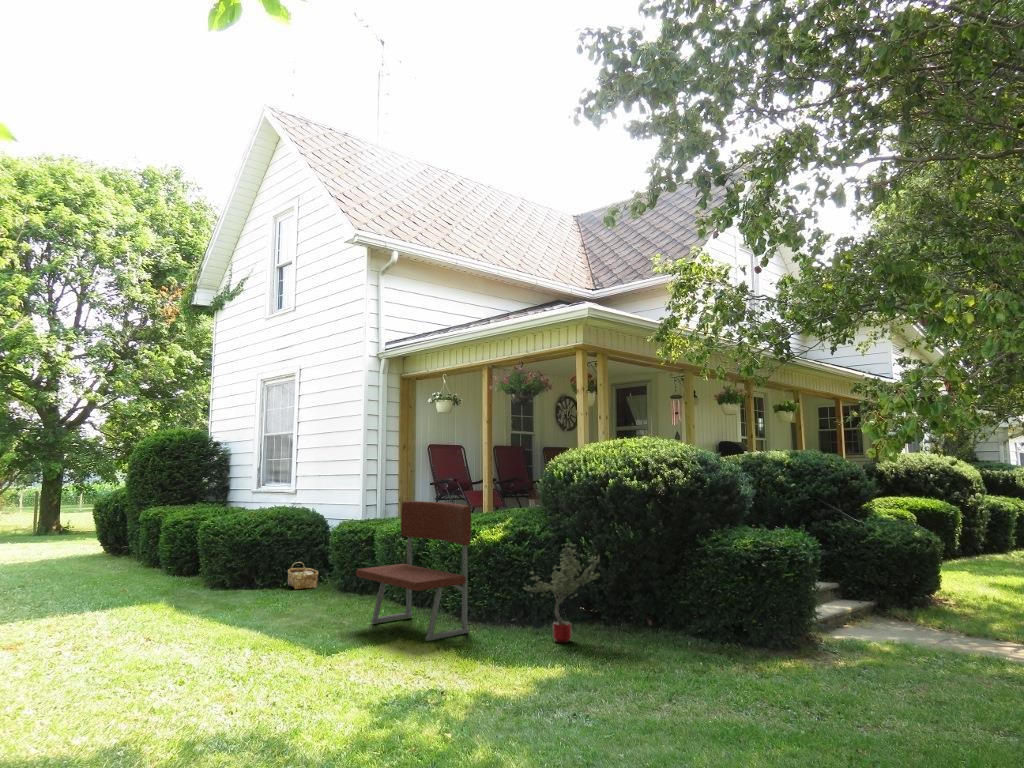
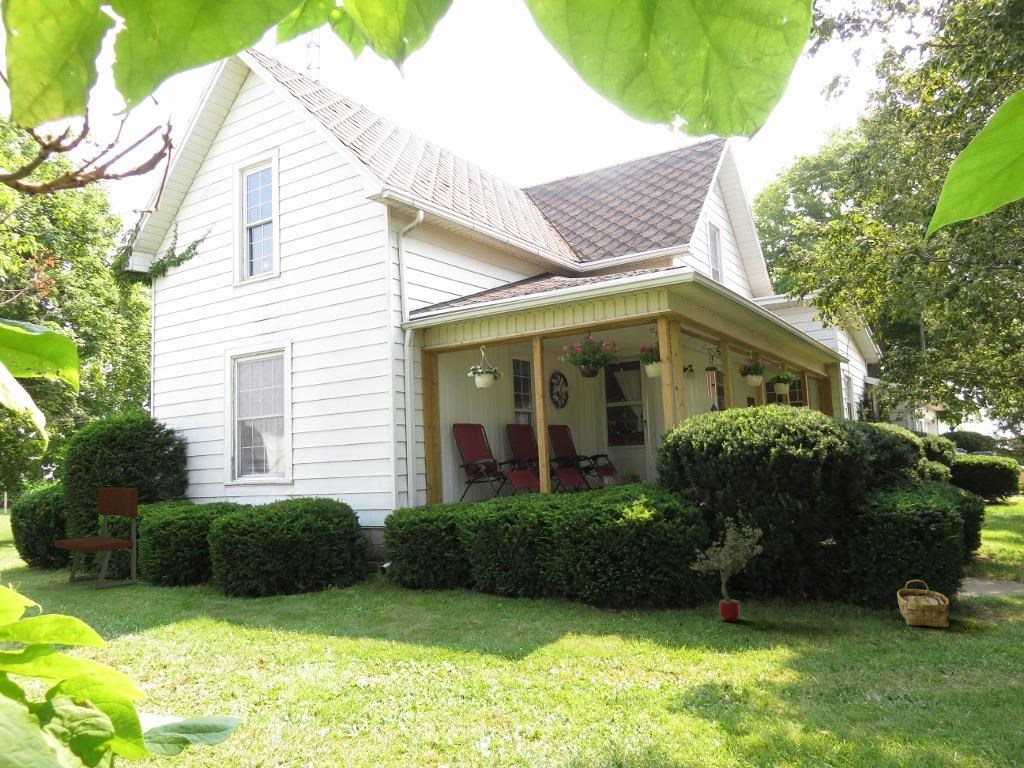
bench: present [356,501,471,641] -> present [54,487,138,589]
woven basket: present [288,562,319,590] -> present [897,580,950,627]

